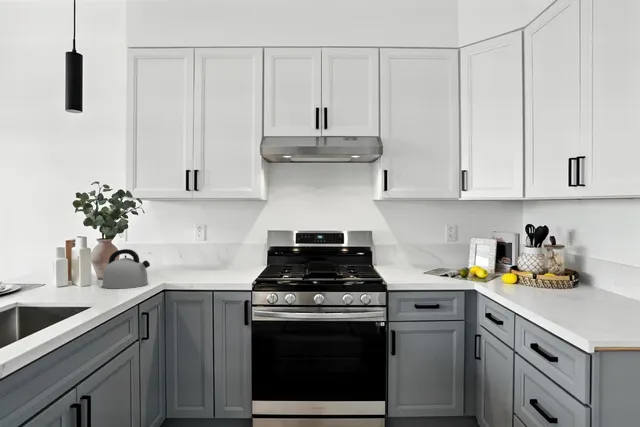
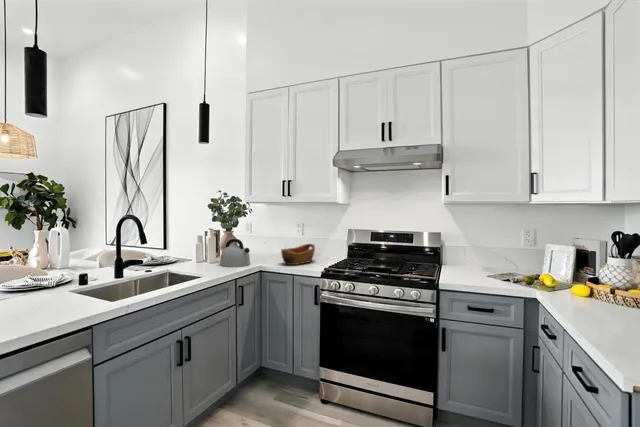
wooden bowl: none [192,252,233,280] -> present [281,244,315,265]

